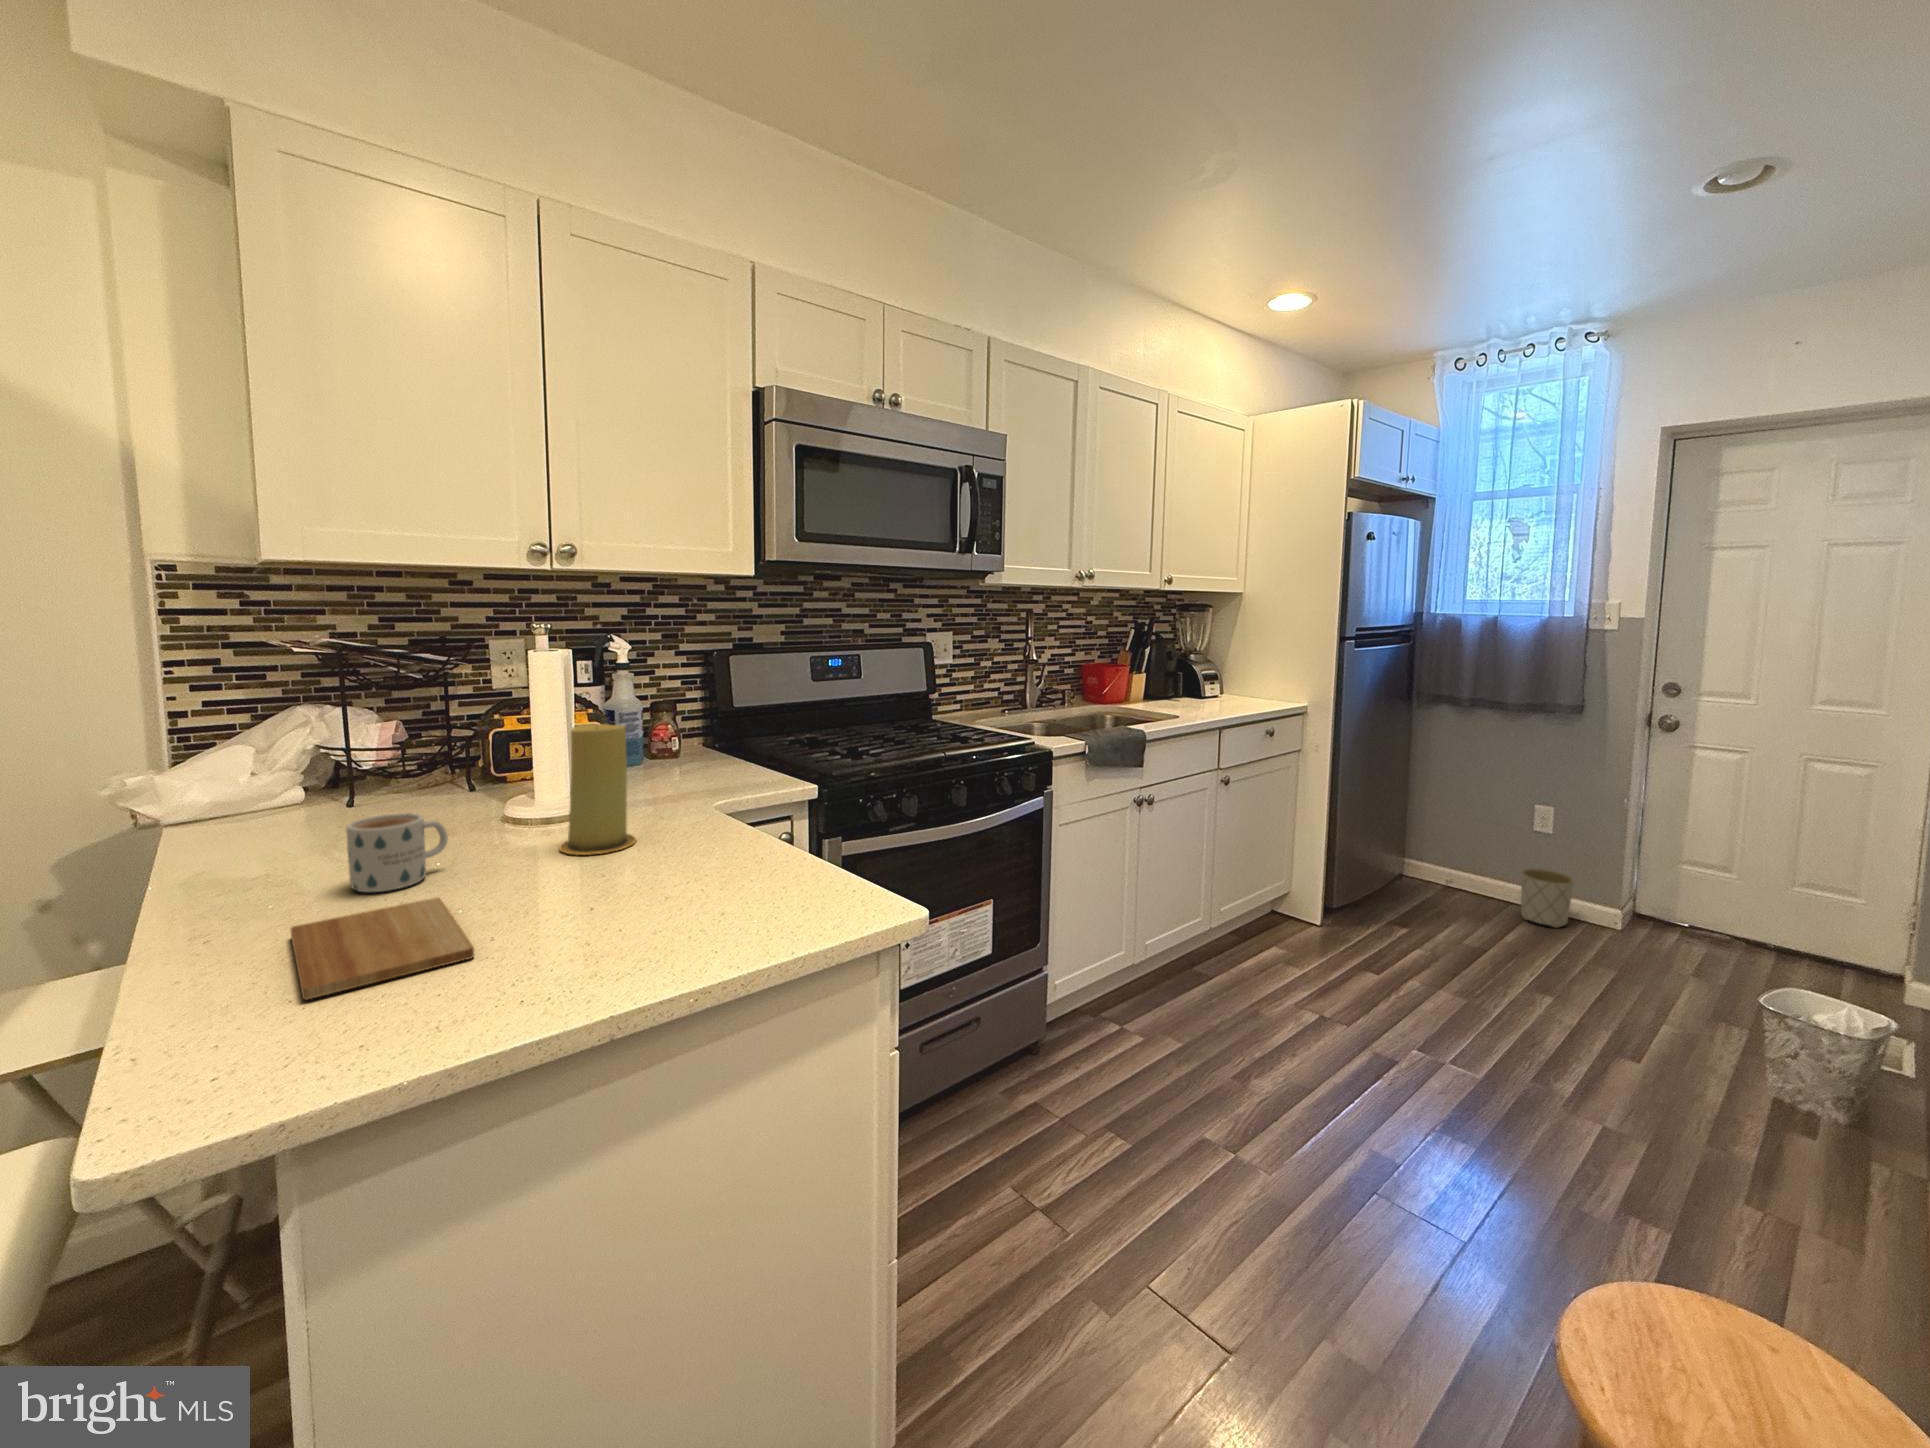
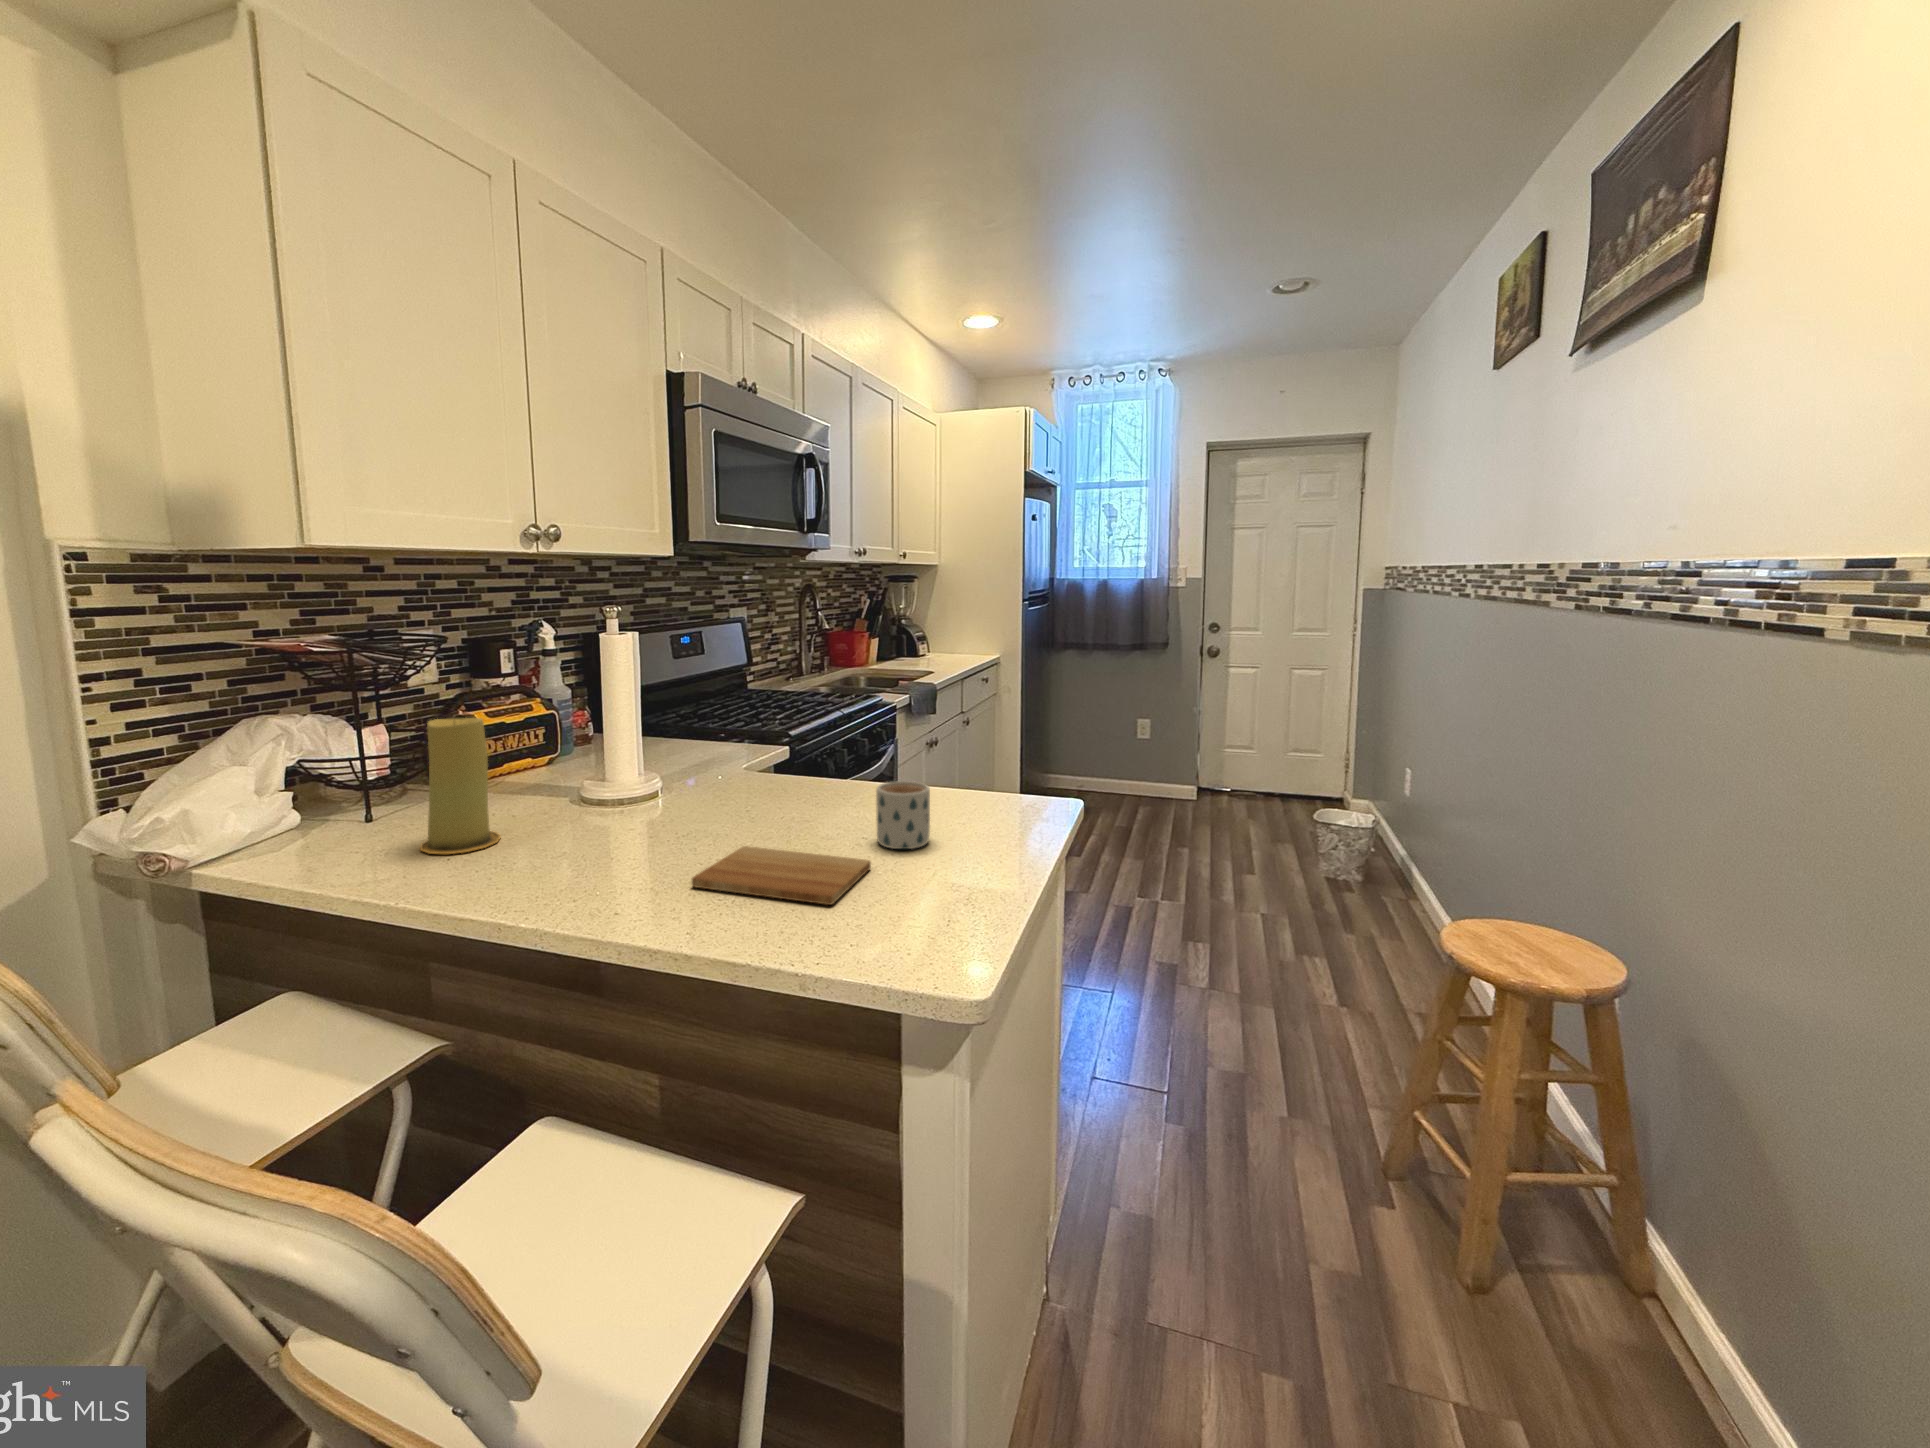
candle: present [560,724,636,855] -> present [420,718,501,854]
mug: present [346,813,448,892] -> present [876,781,930,849]
planter: present [1521,869,1574,928] -> none [1137,770,1171,811]

